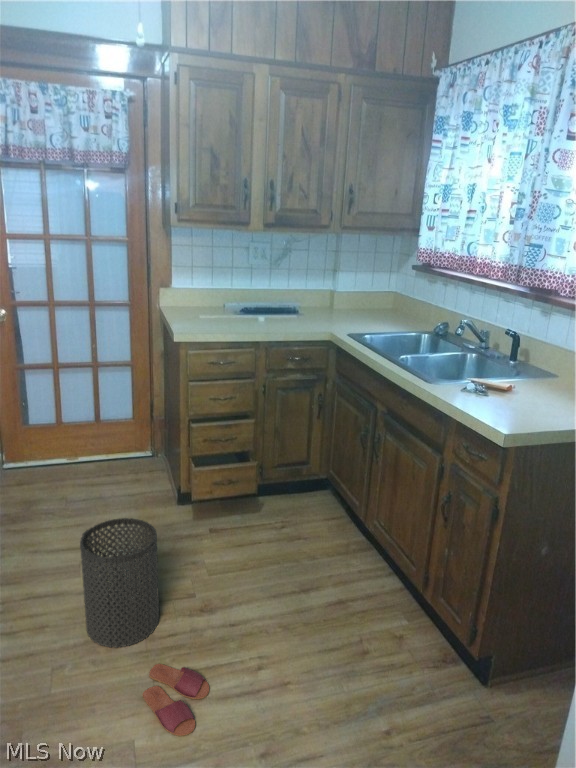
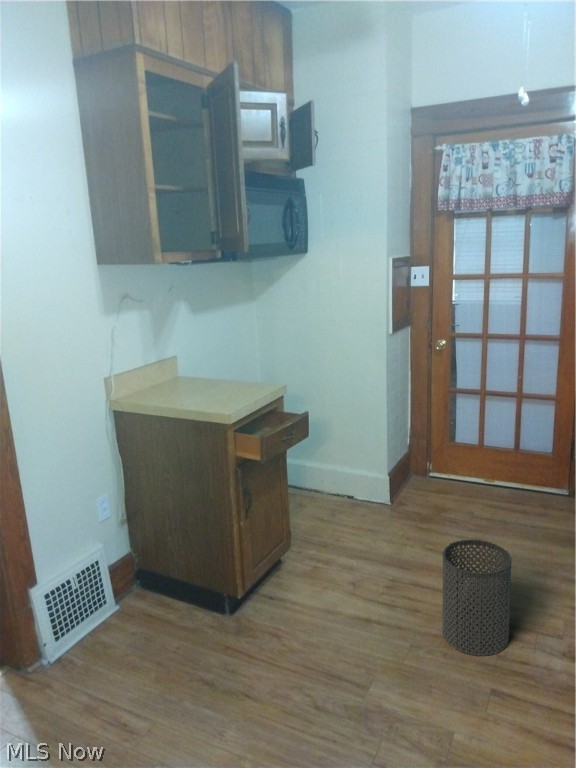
slippers: present [143,664,209,736] -> none [466,680,527,746]

